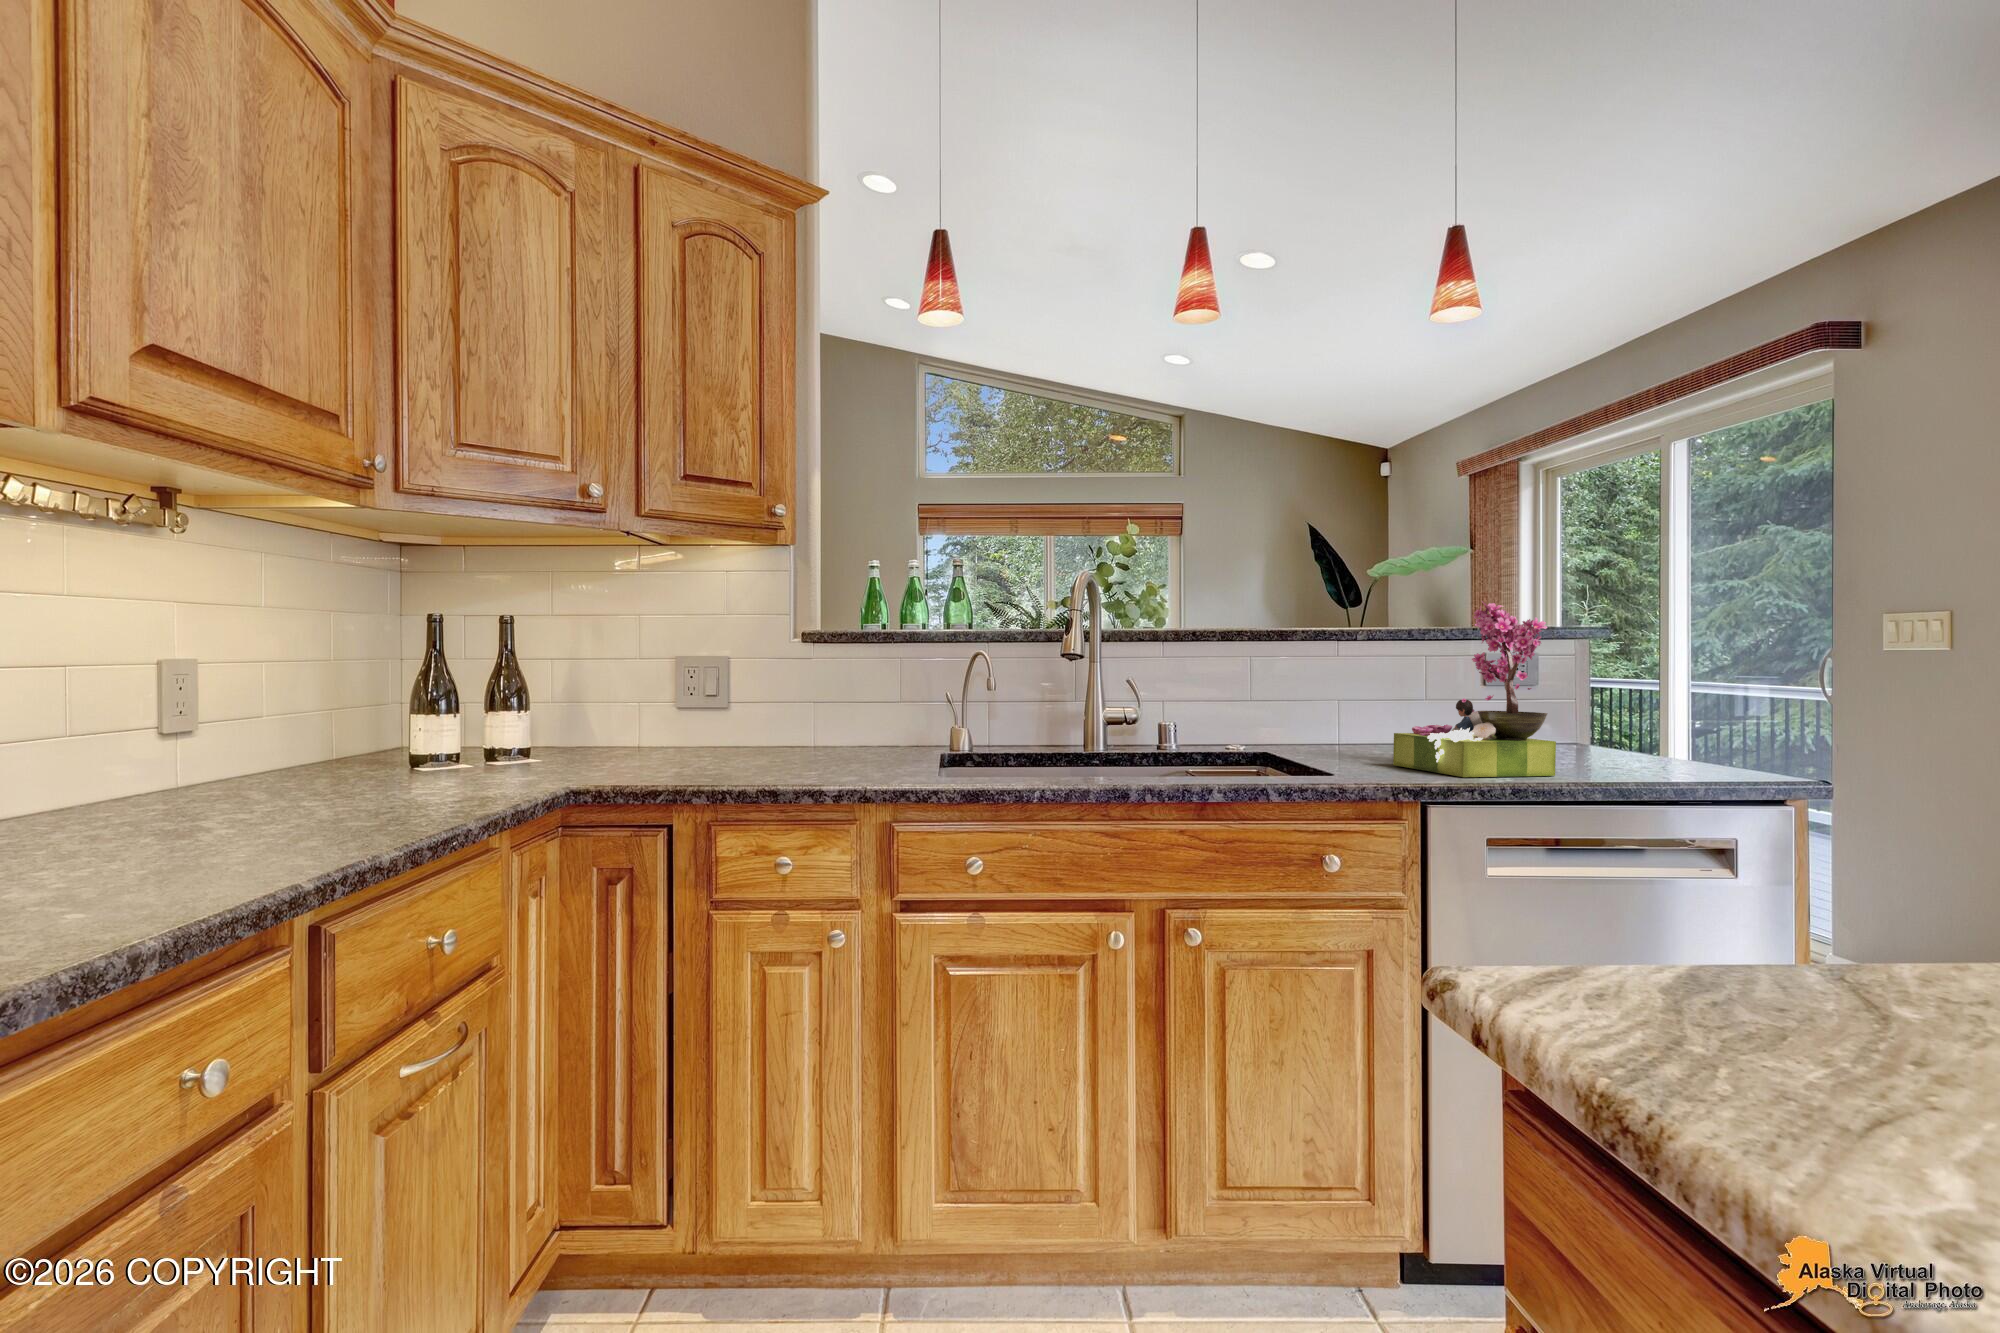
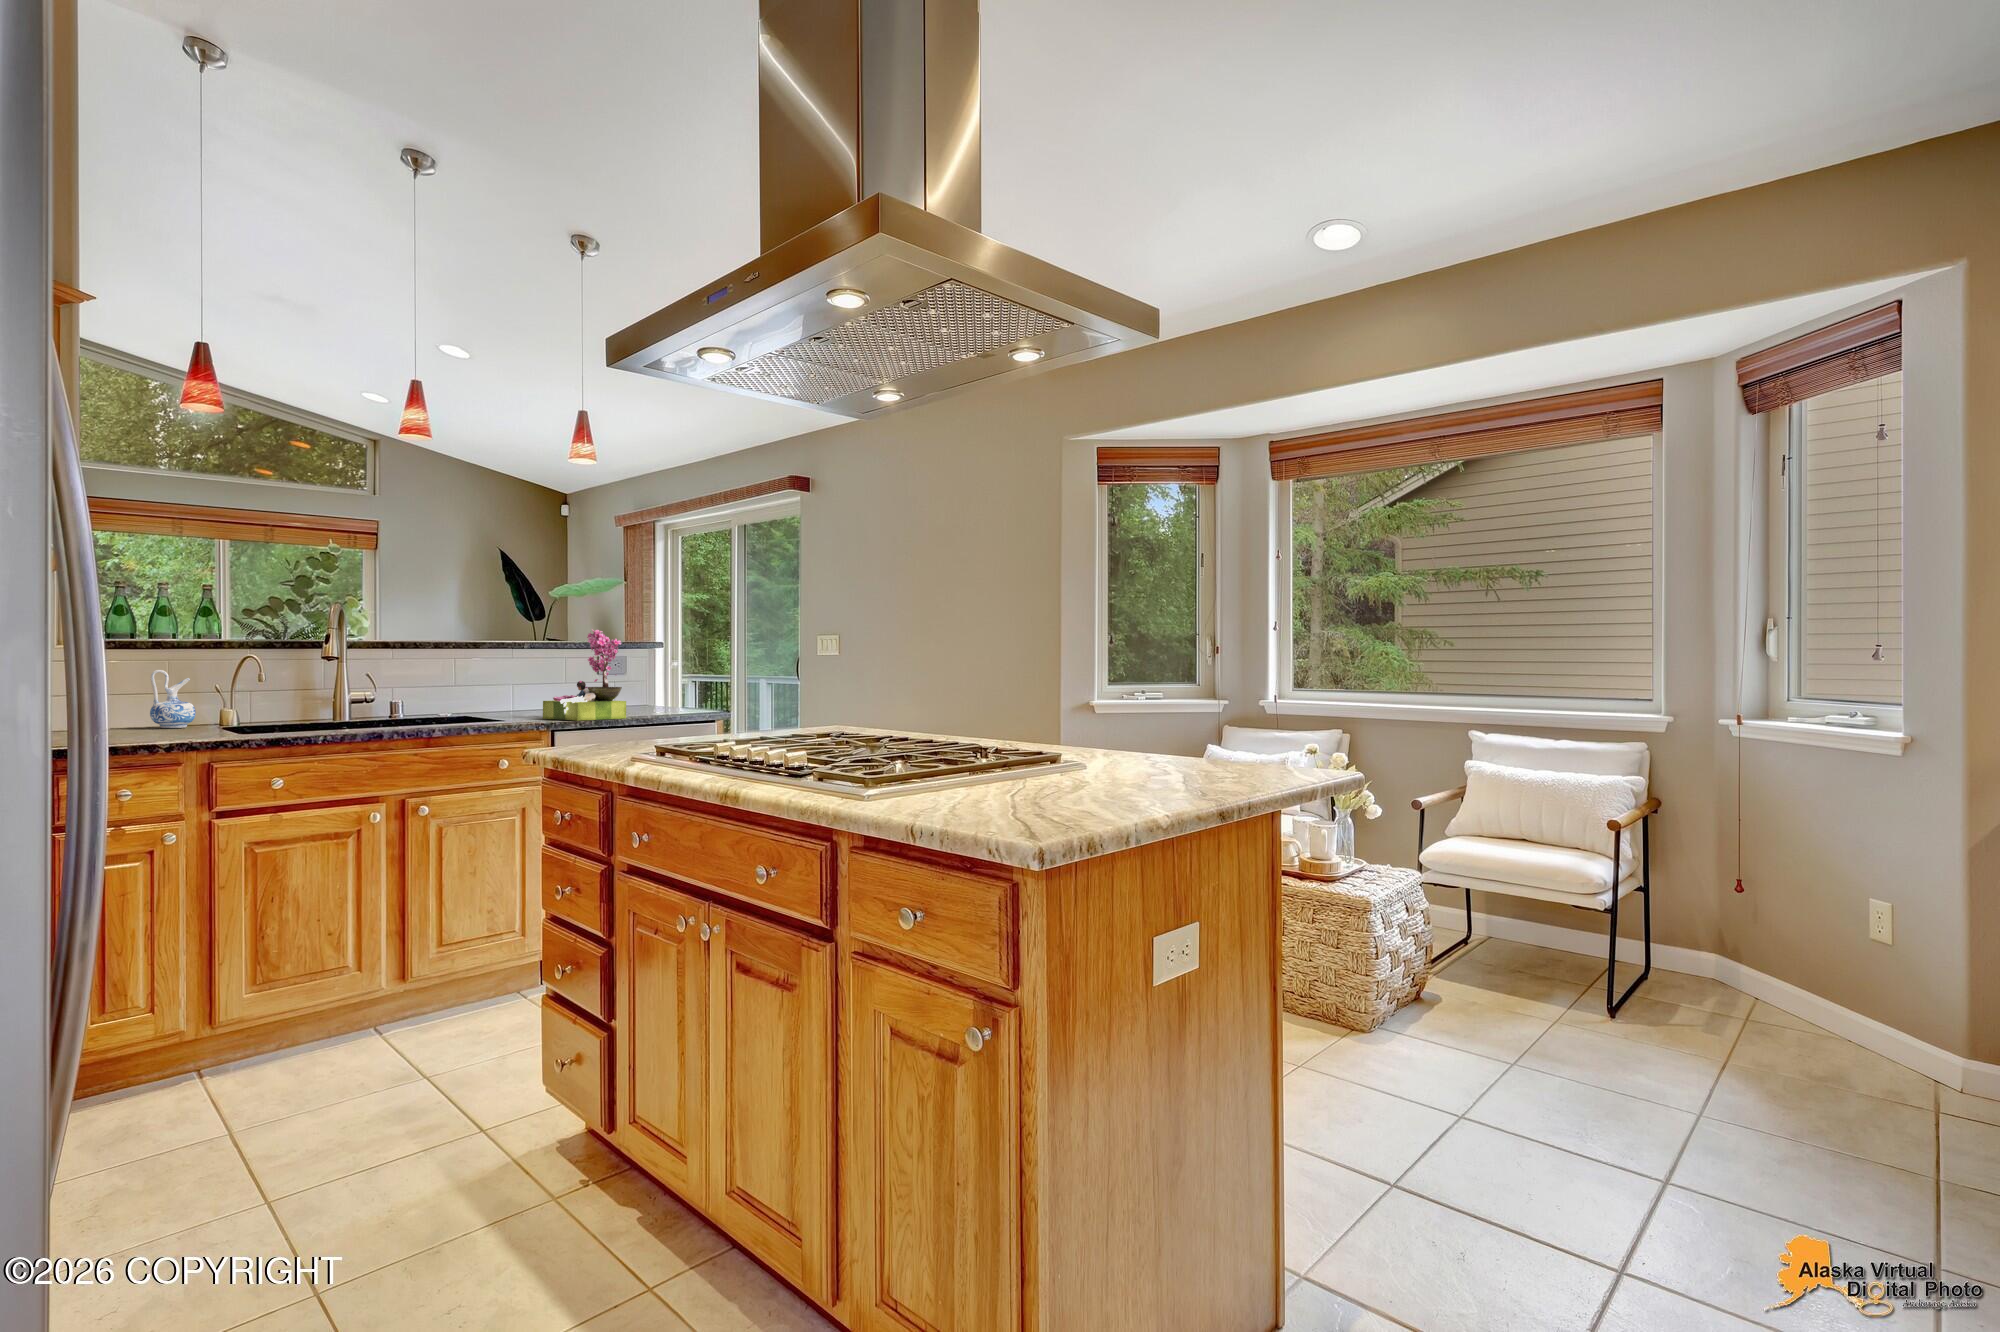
ceramic pitcher: none [874,671,922,753] -> present [150,670,196,728]

